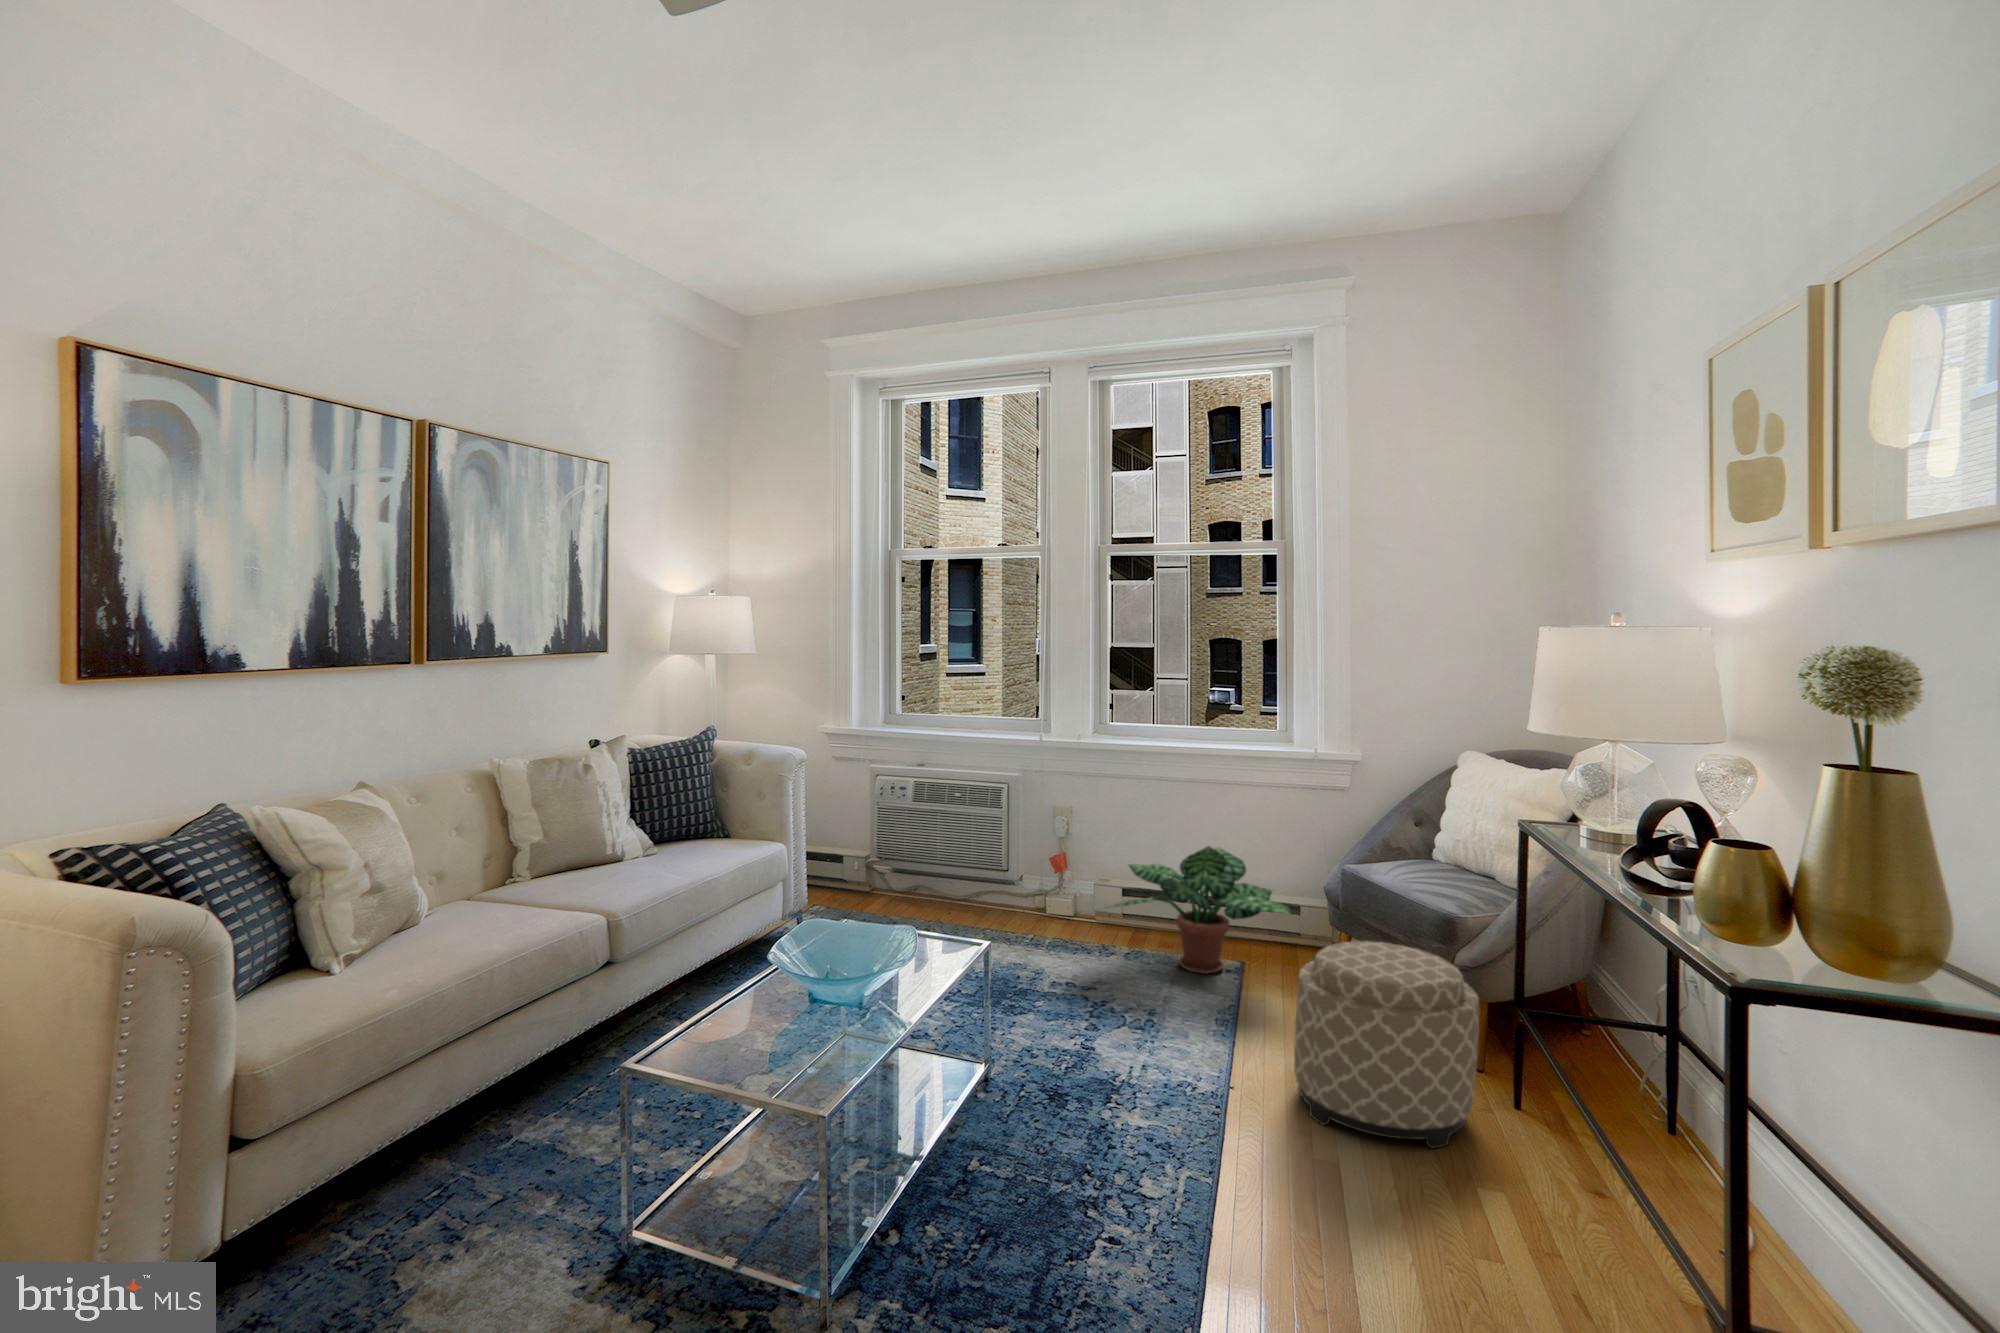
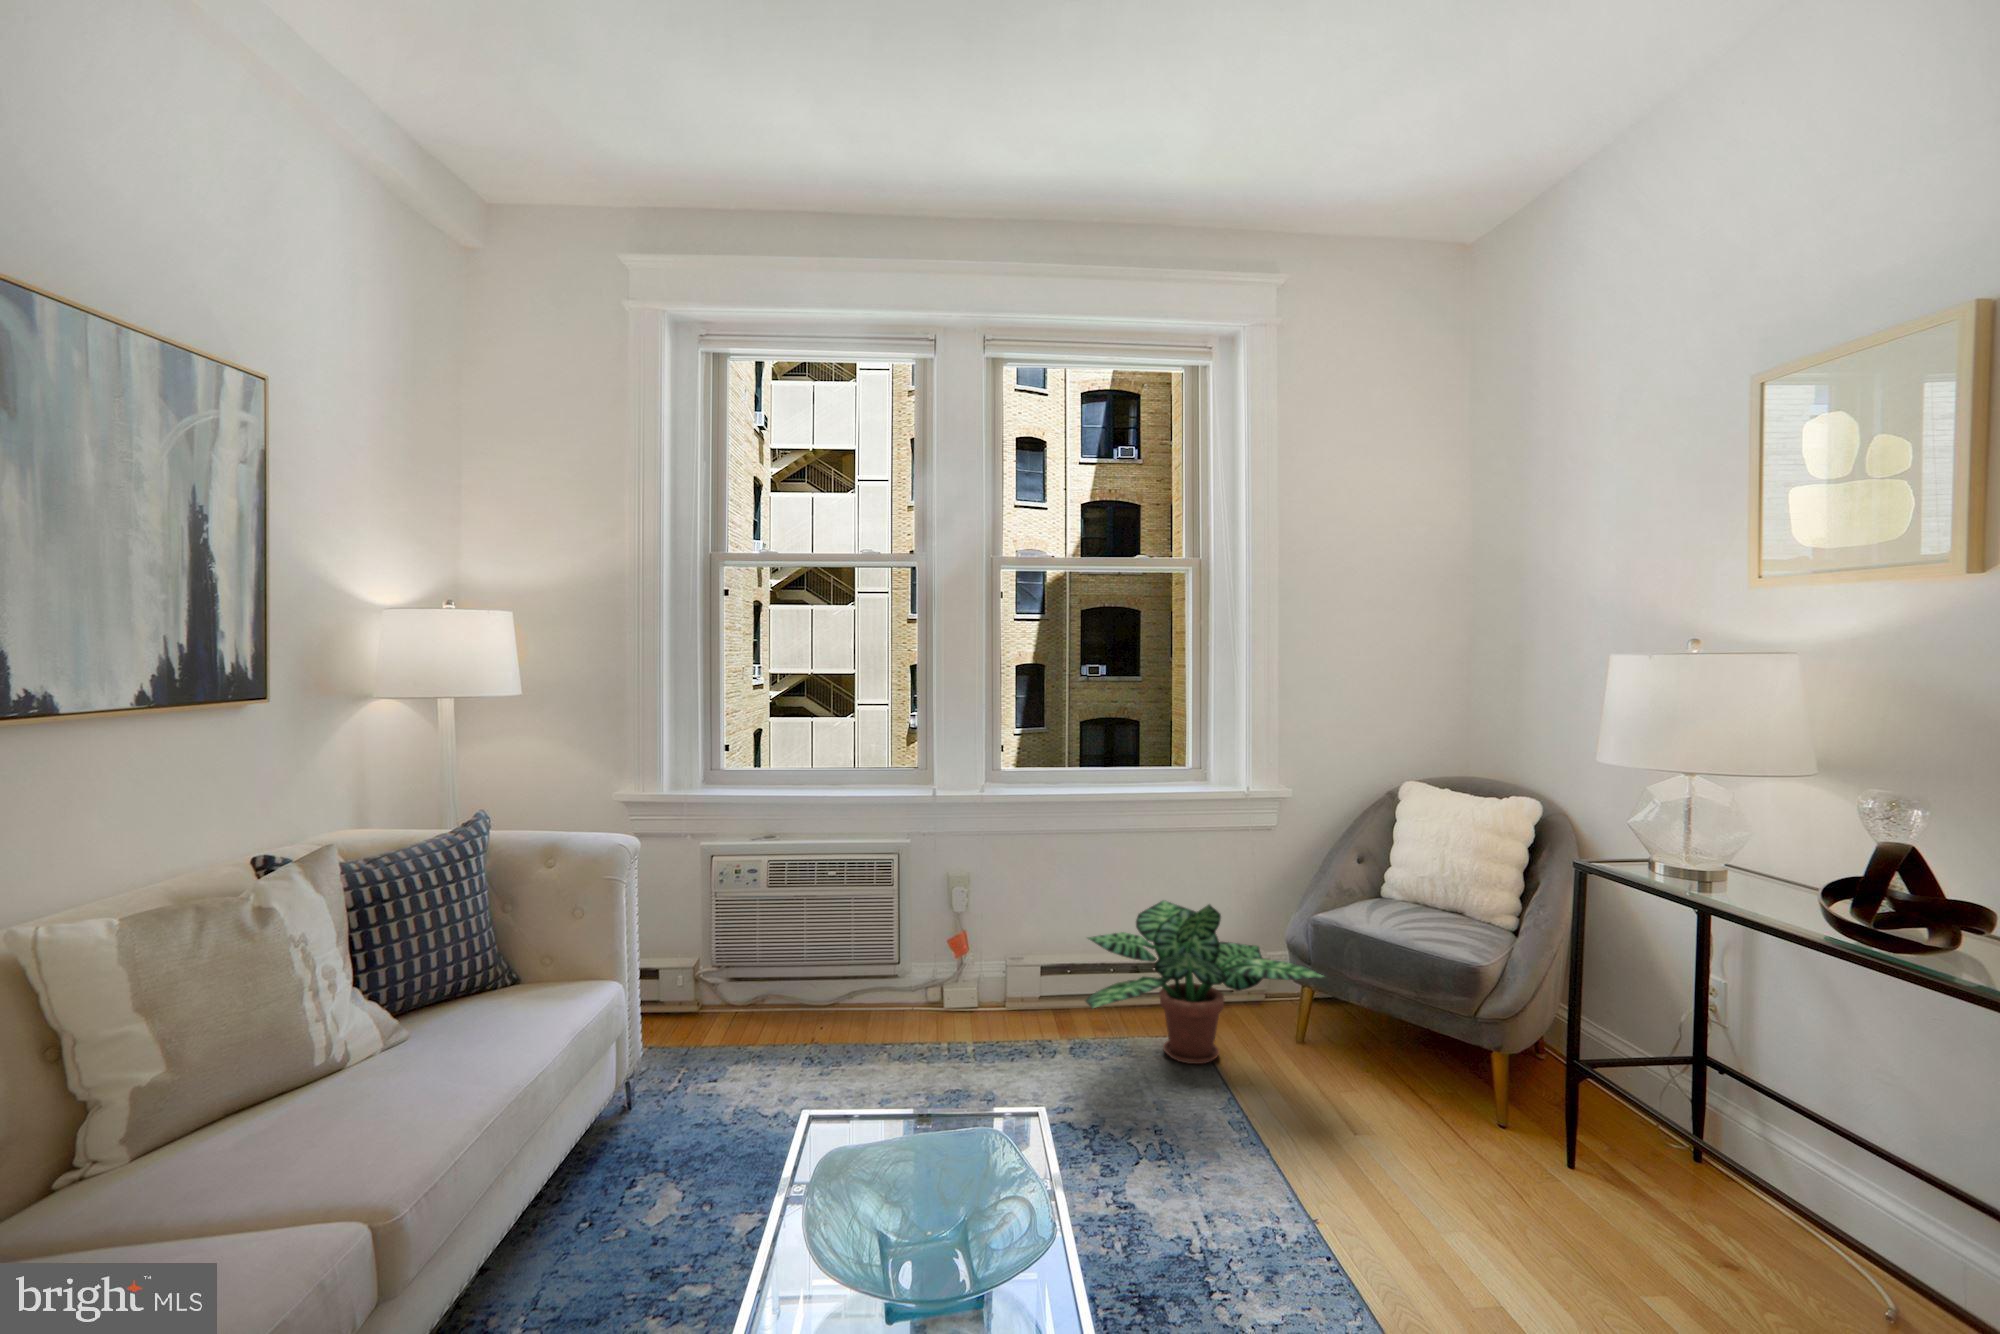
ottoman: present [1294,941,1479,1148] -> none [1476,1009,1736,1285]

